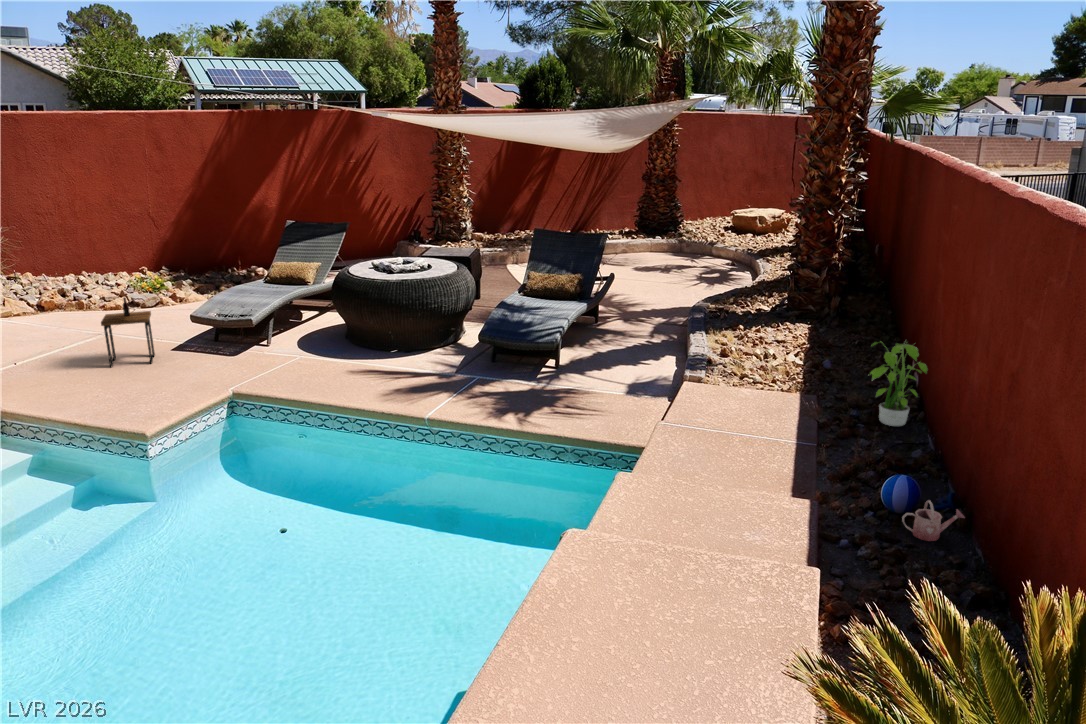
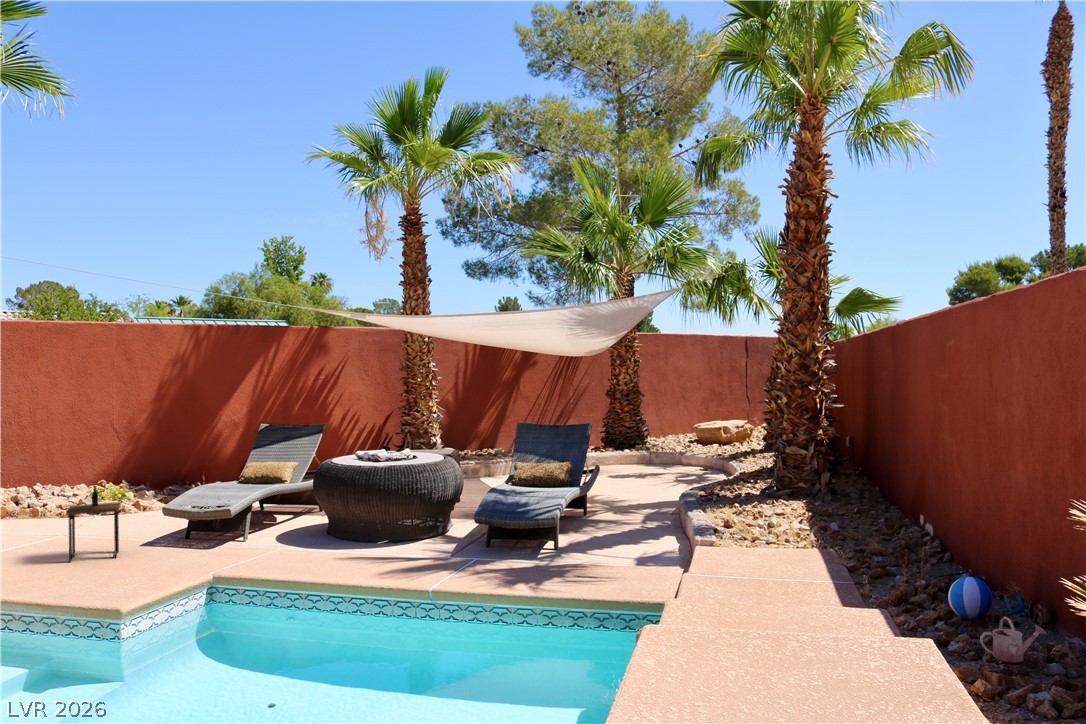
potted plant: present [870,341,927,426] -> none [888,483,951,574]

